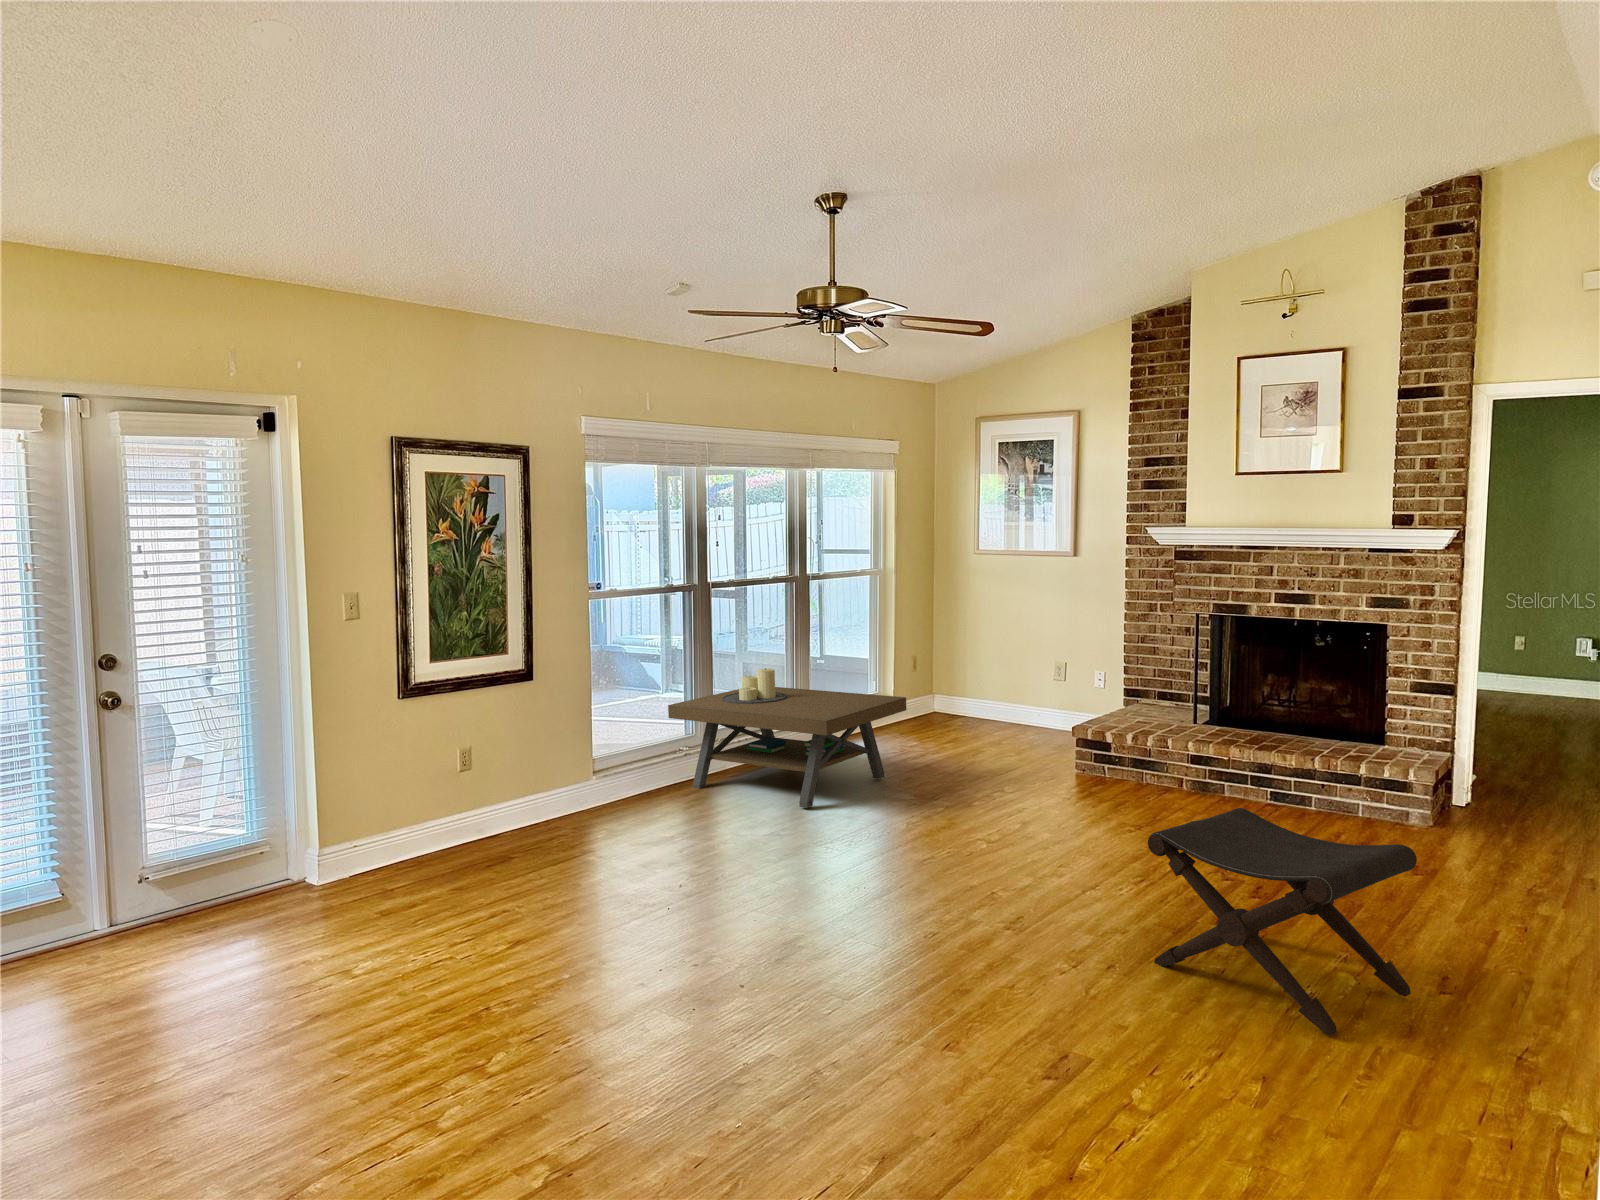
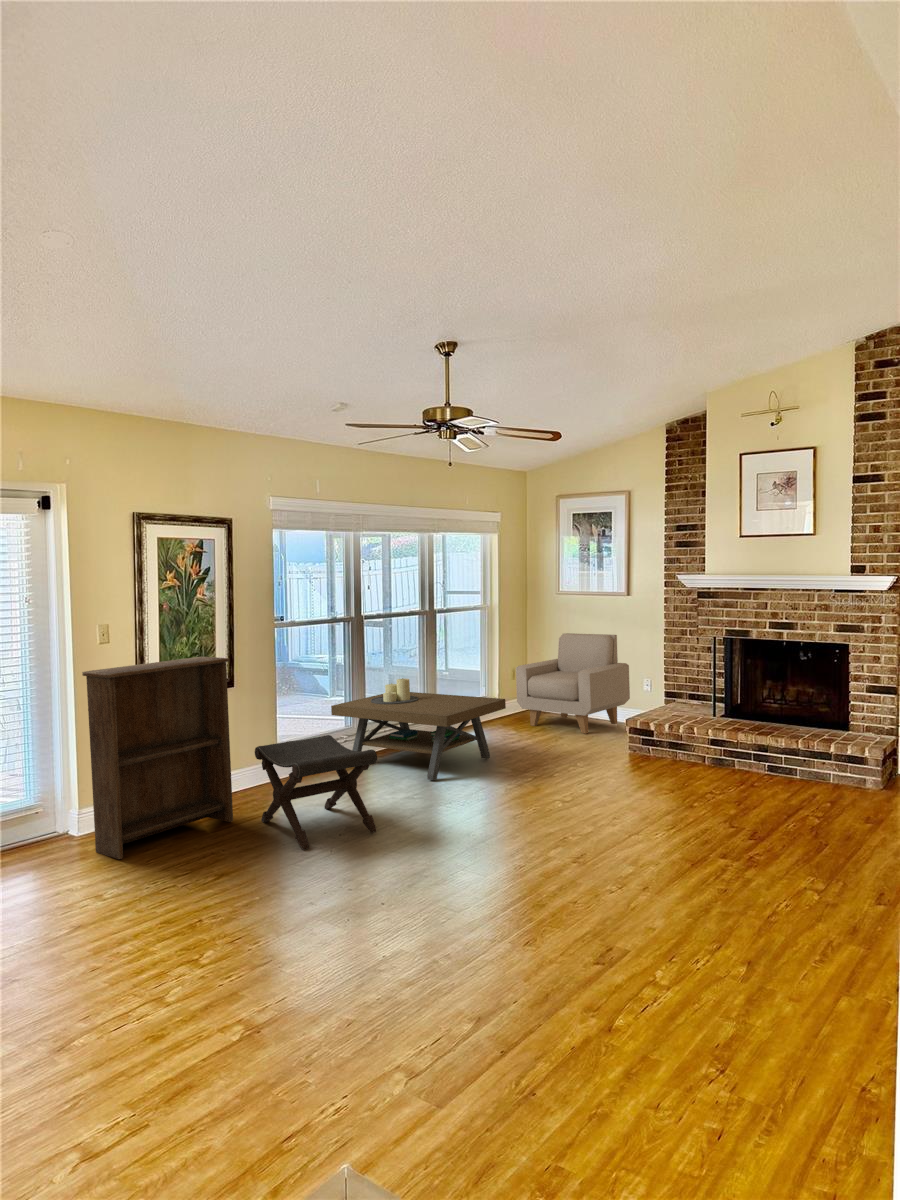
armchair: none [919,608,1074,744] -> present [516,633,630,734]
bookshelf: none [323,638,534,917] -> present [82,657,233,859]
footstool: present [1148,808,1417,1035] -> present [255,735,377,850]

